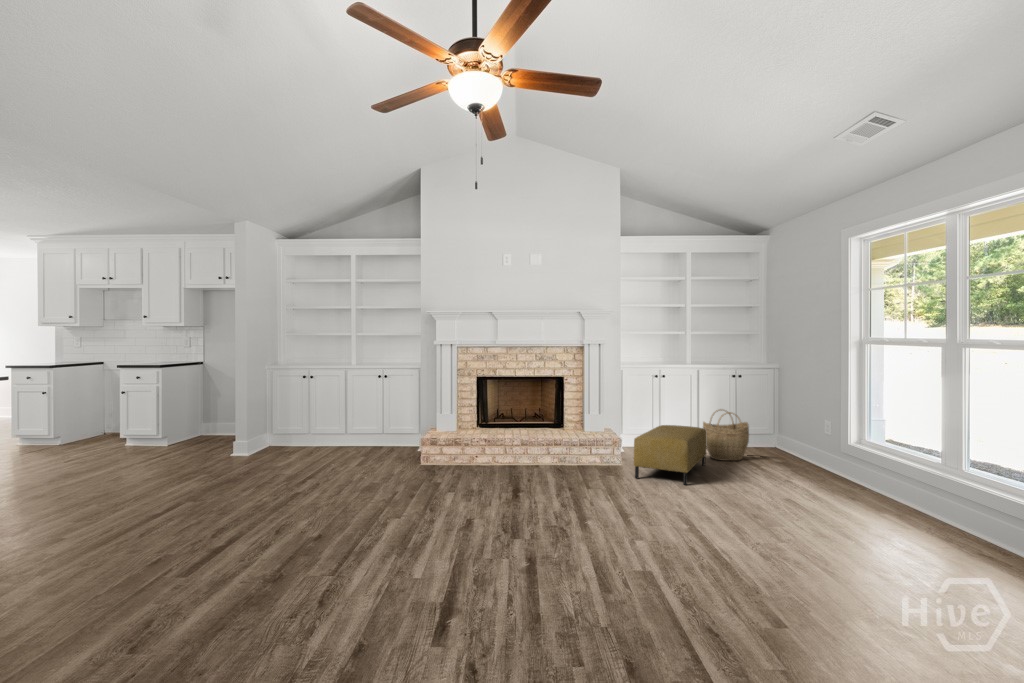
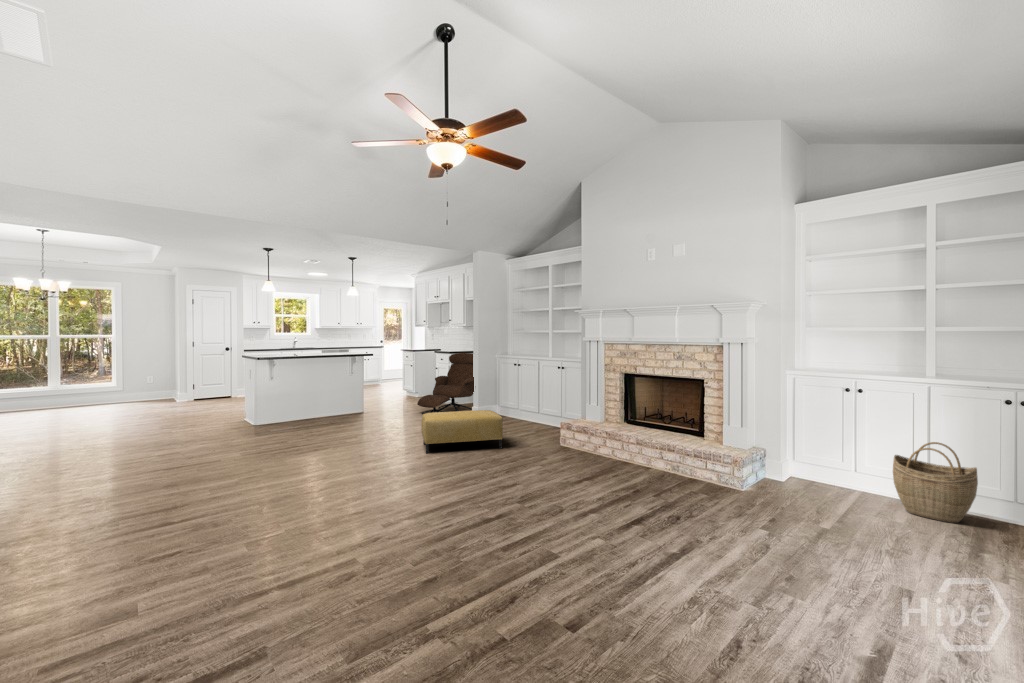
lounge chair: none [130,366,224,463] -> present [417,353,474,414]
ottoman: present [634,425,707,485] -> present [421,410,503,453]

